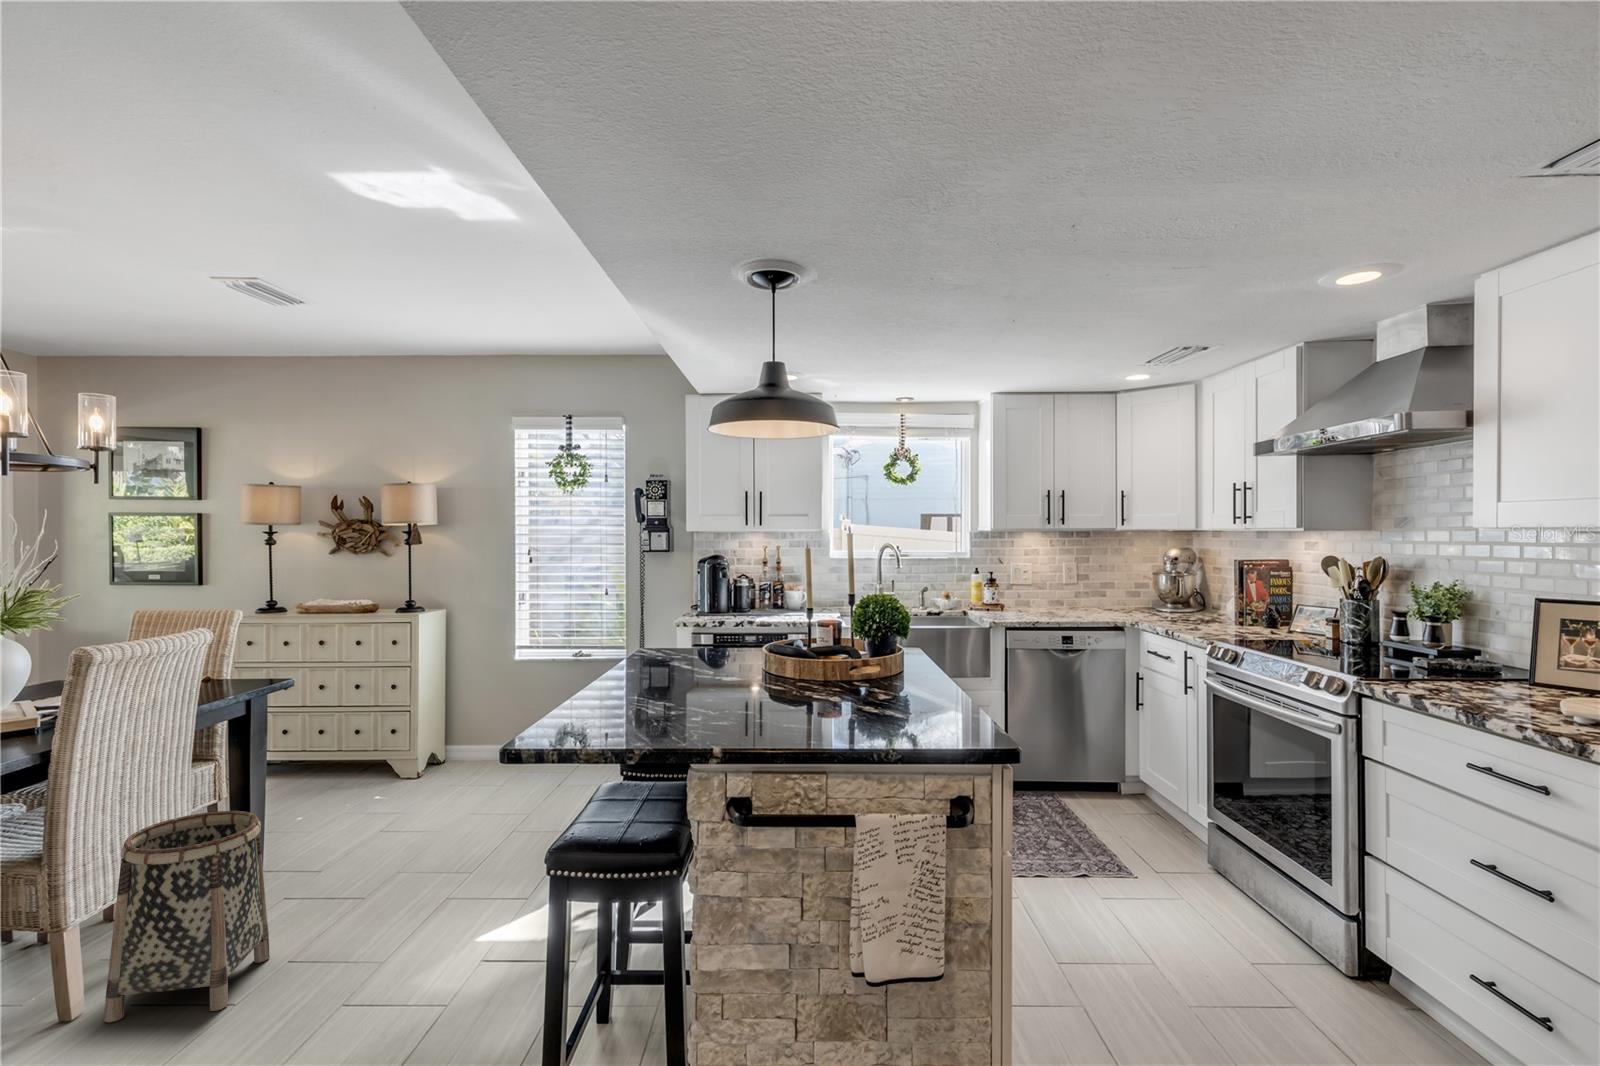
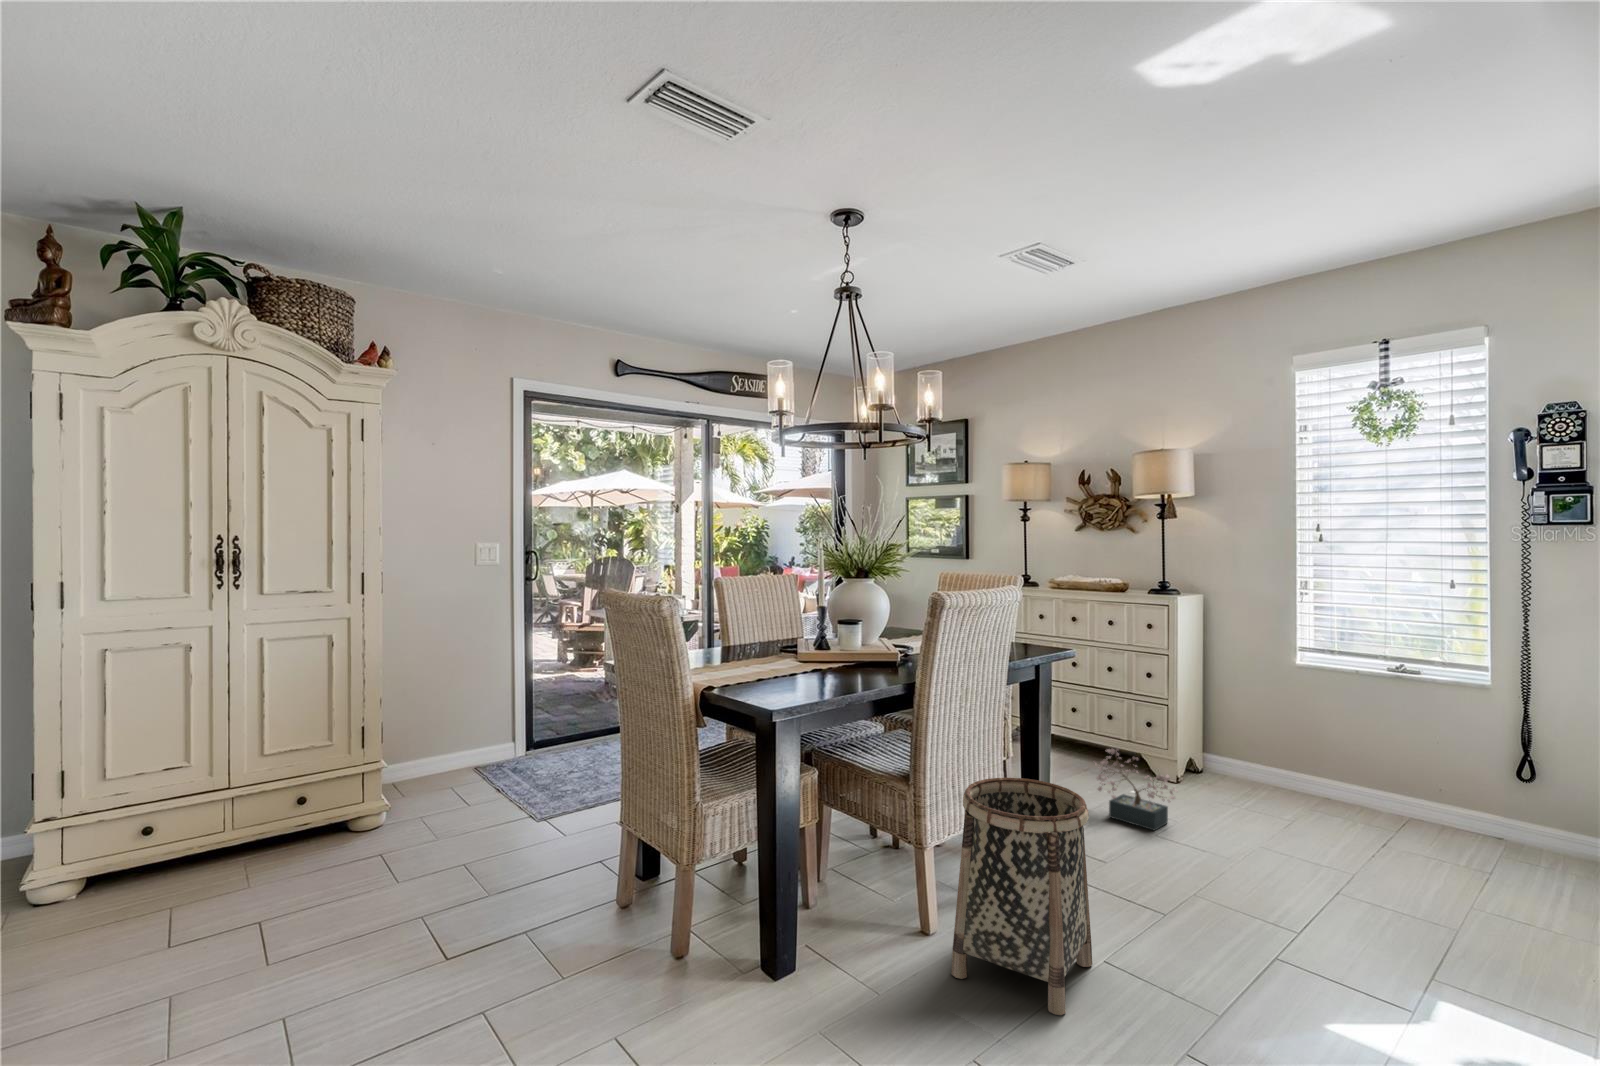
decorative plant: none [321,761,401,827] -> present [1097,748,1177,831]

